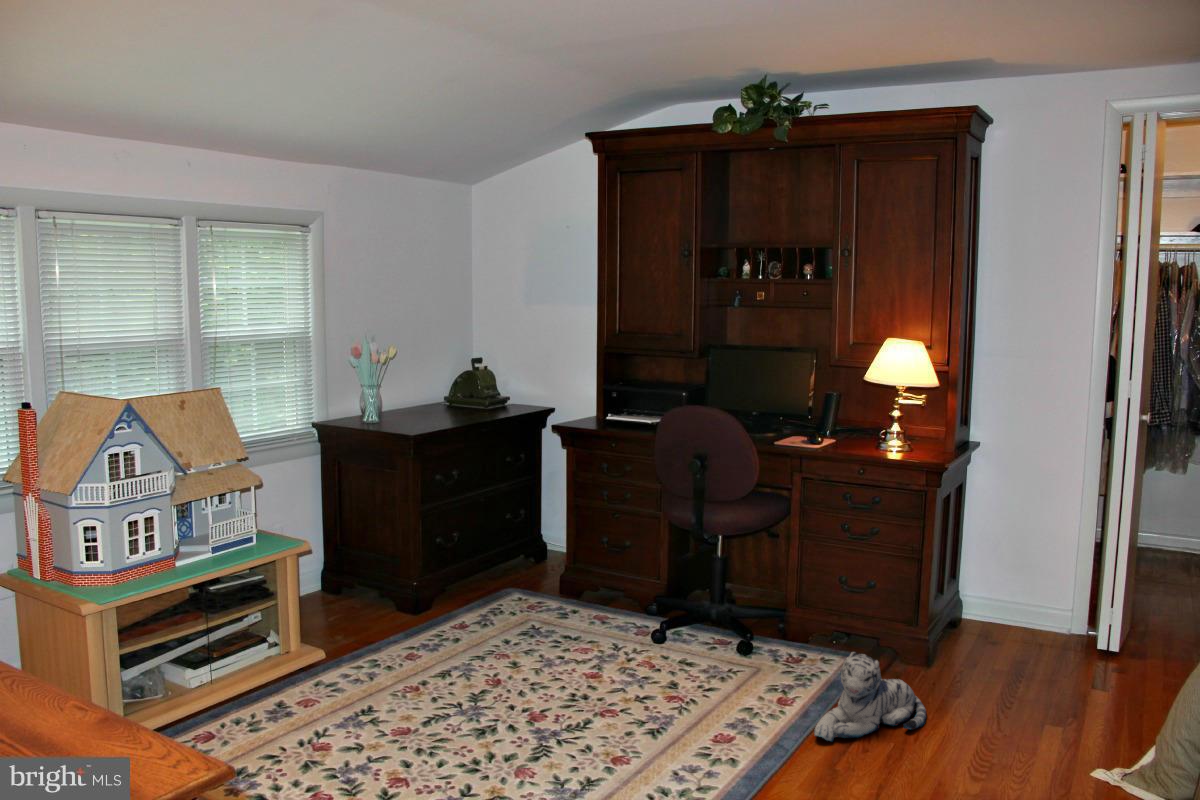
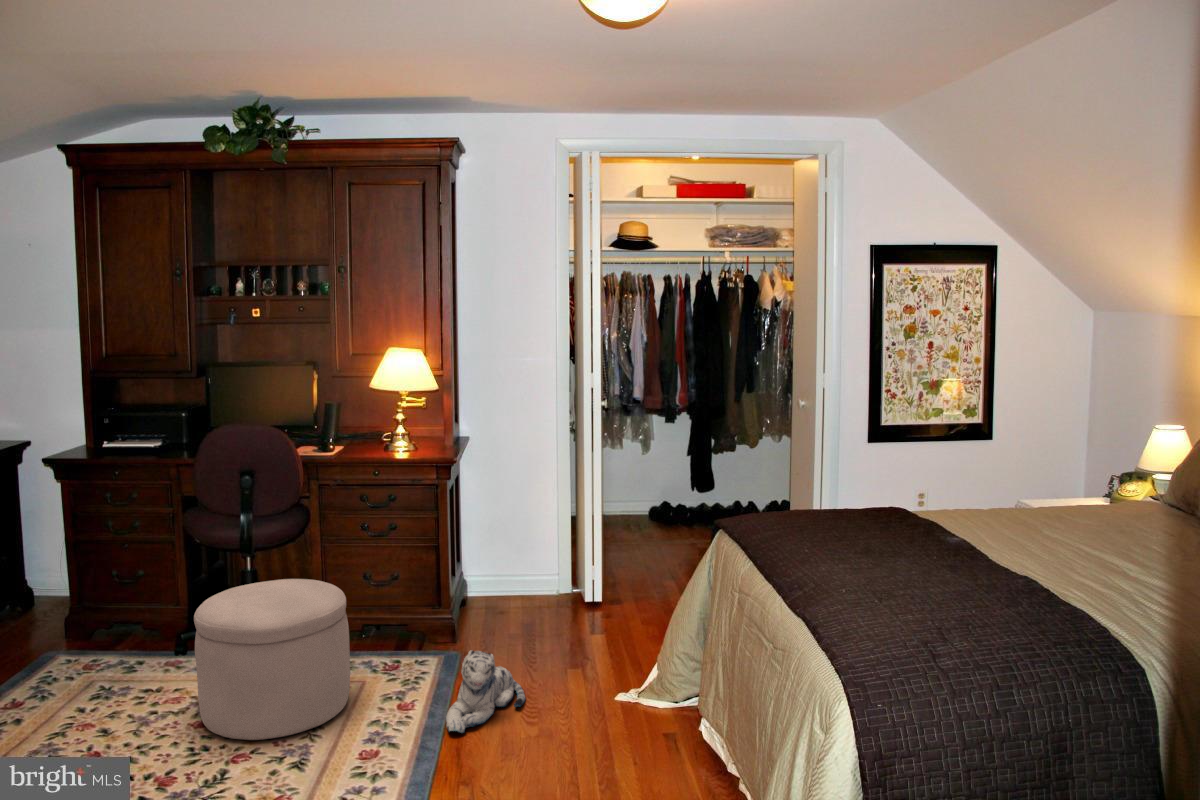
ottoman: none [587,545,737,703] -> present [194,579,350,740]

